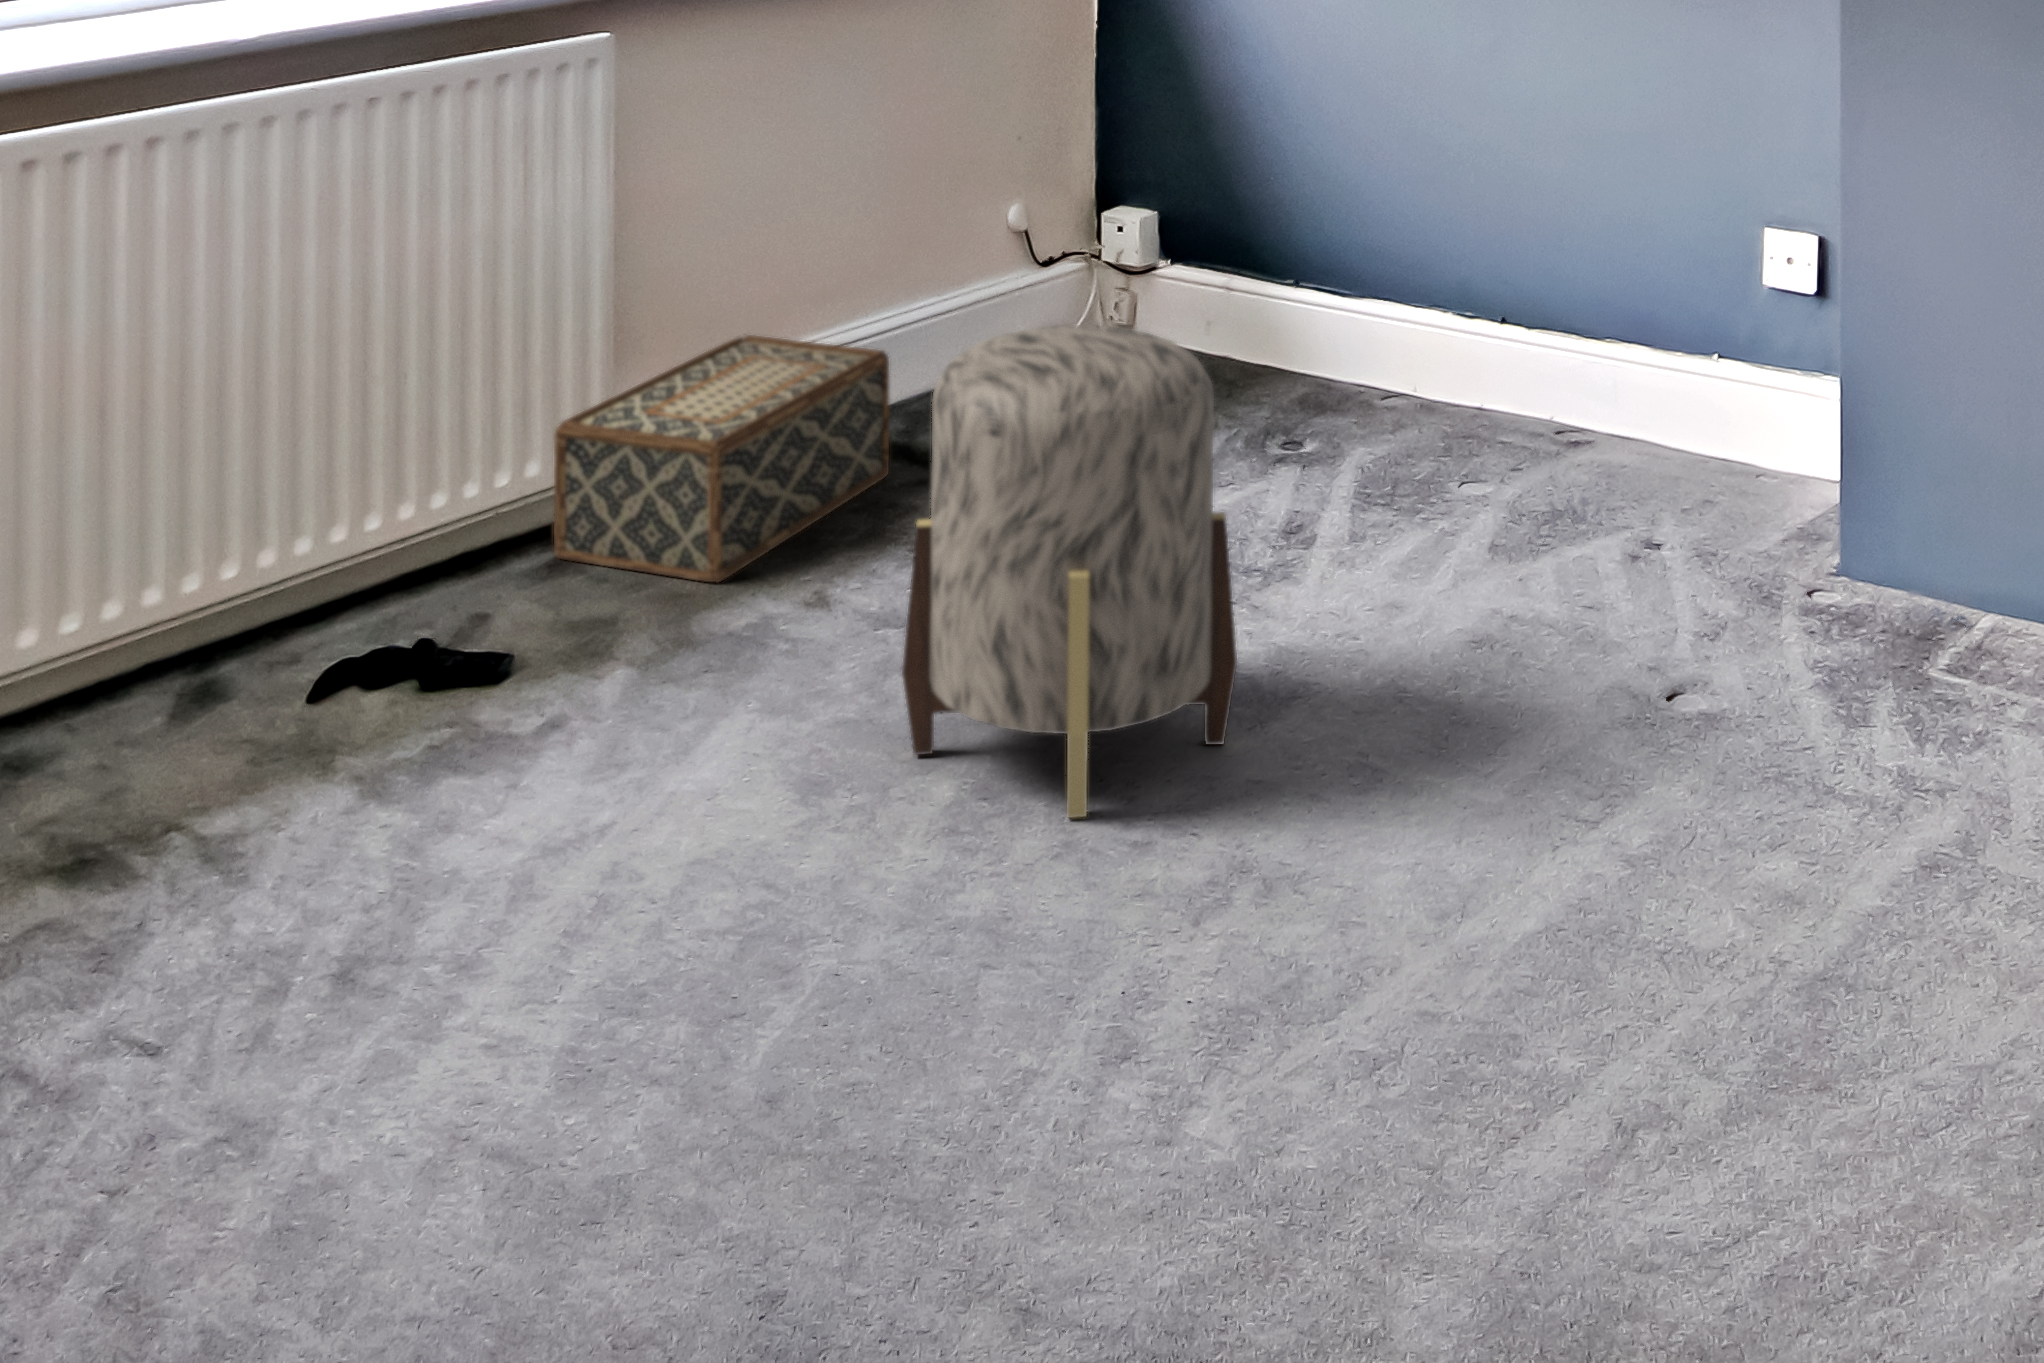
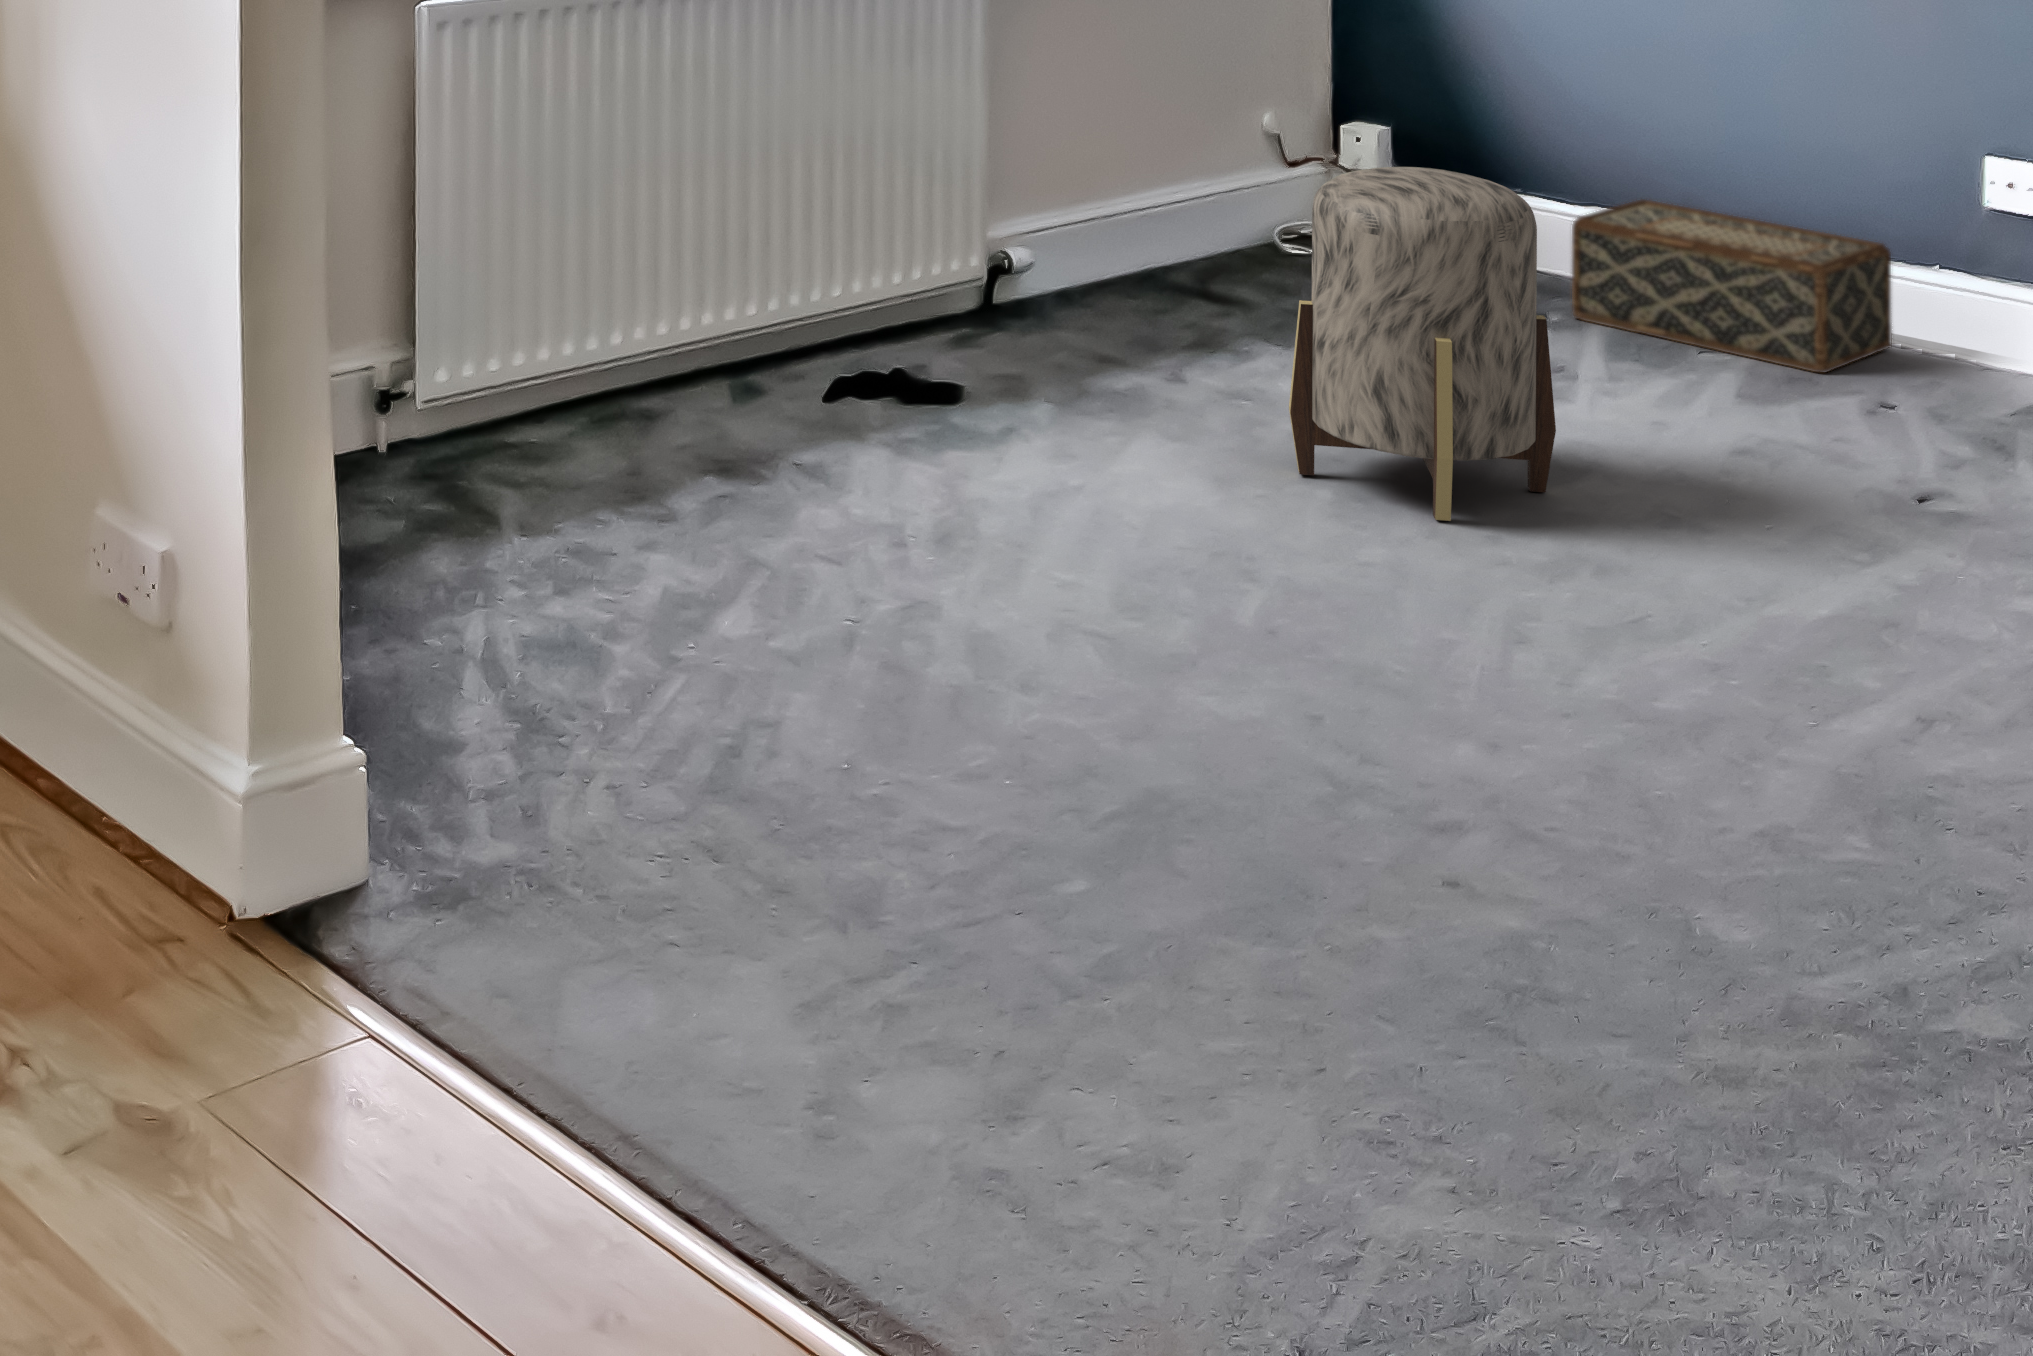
woven basket: present [554,335,889,582] -> present [1572,200,1892,373]

